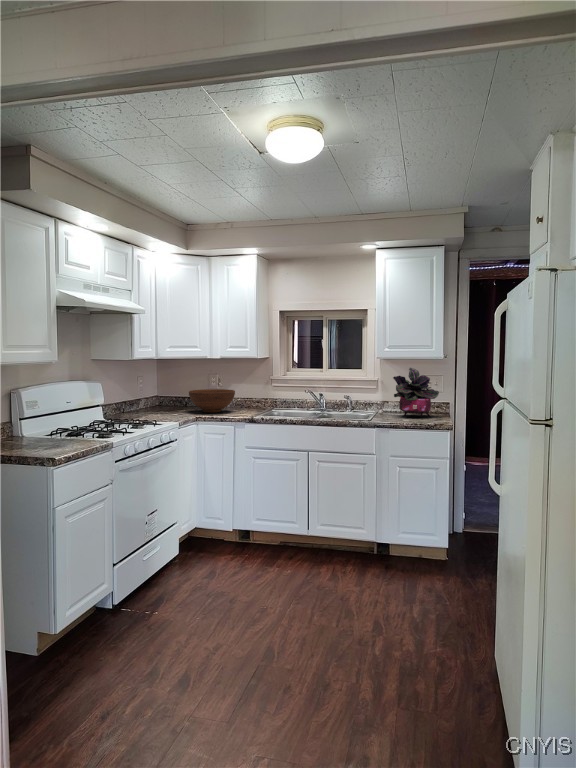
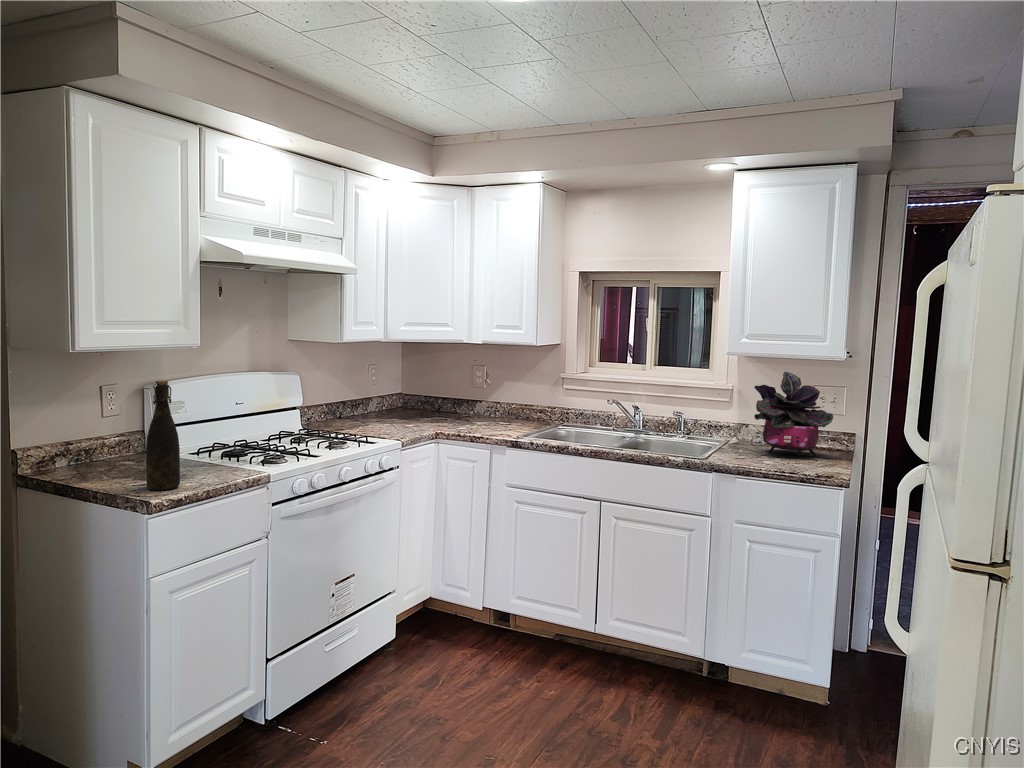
bottle: none [43,382,65,452] -> present [146,380,180,490]
fruit bowl: present [189,389,235,413] -> none [433,389,503,426]

